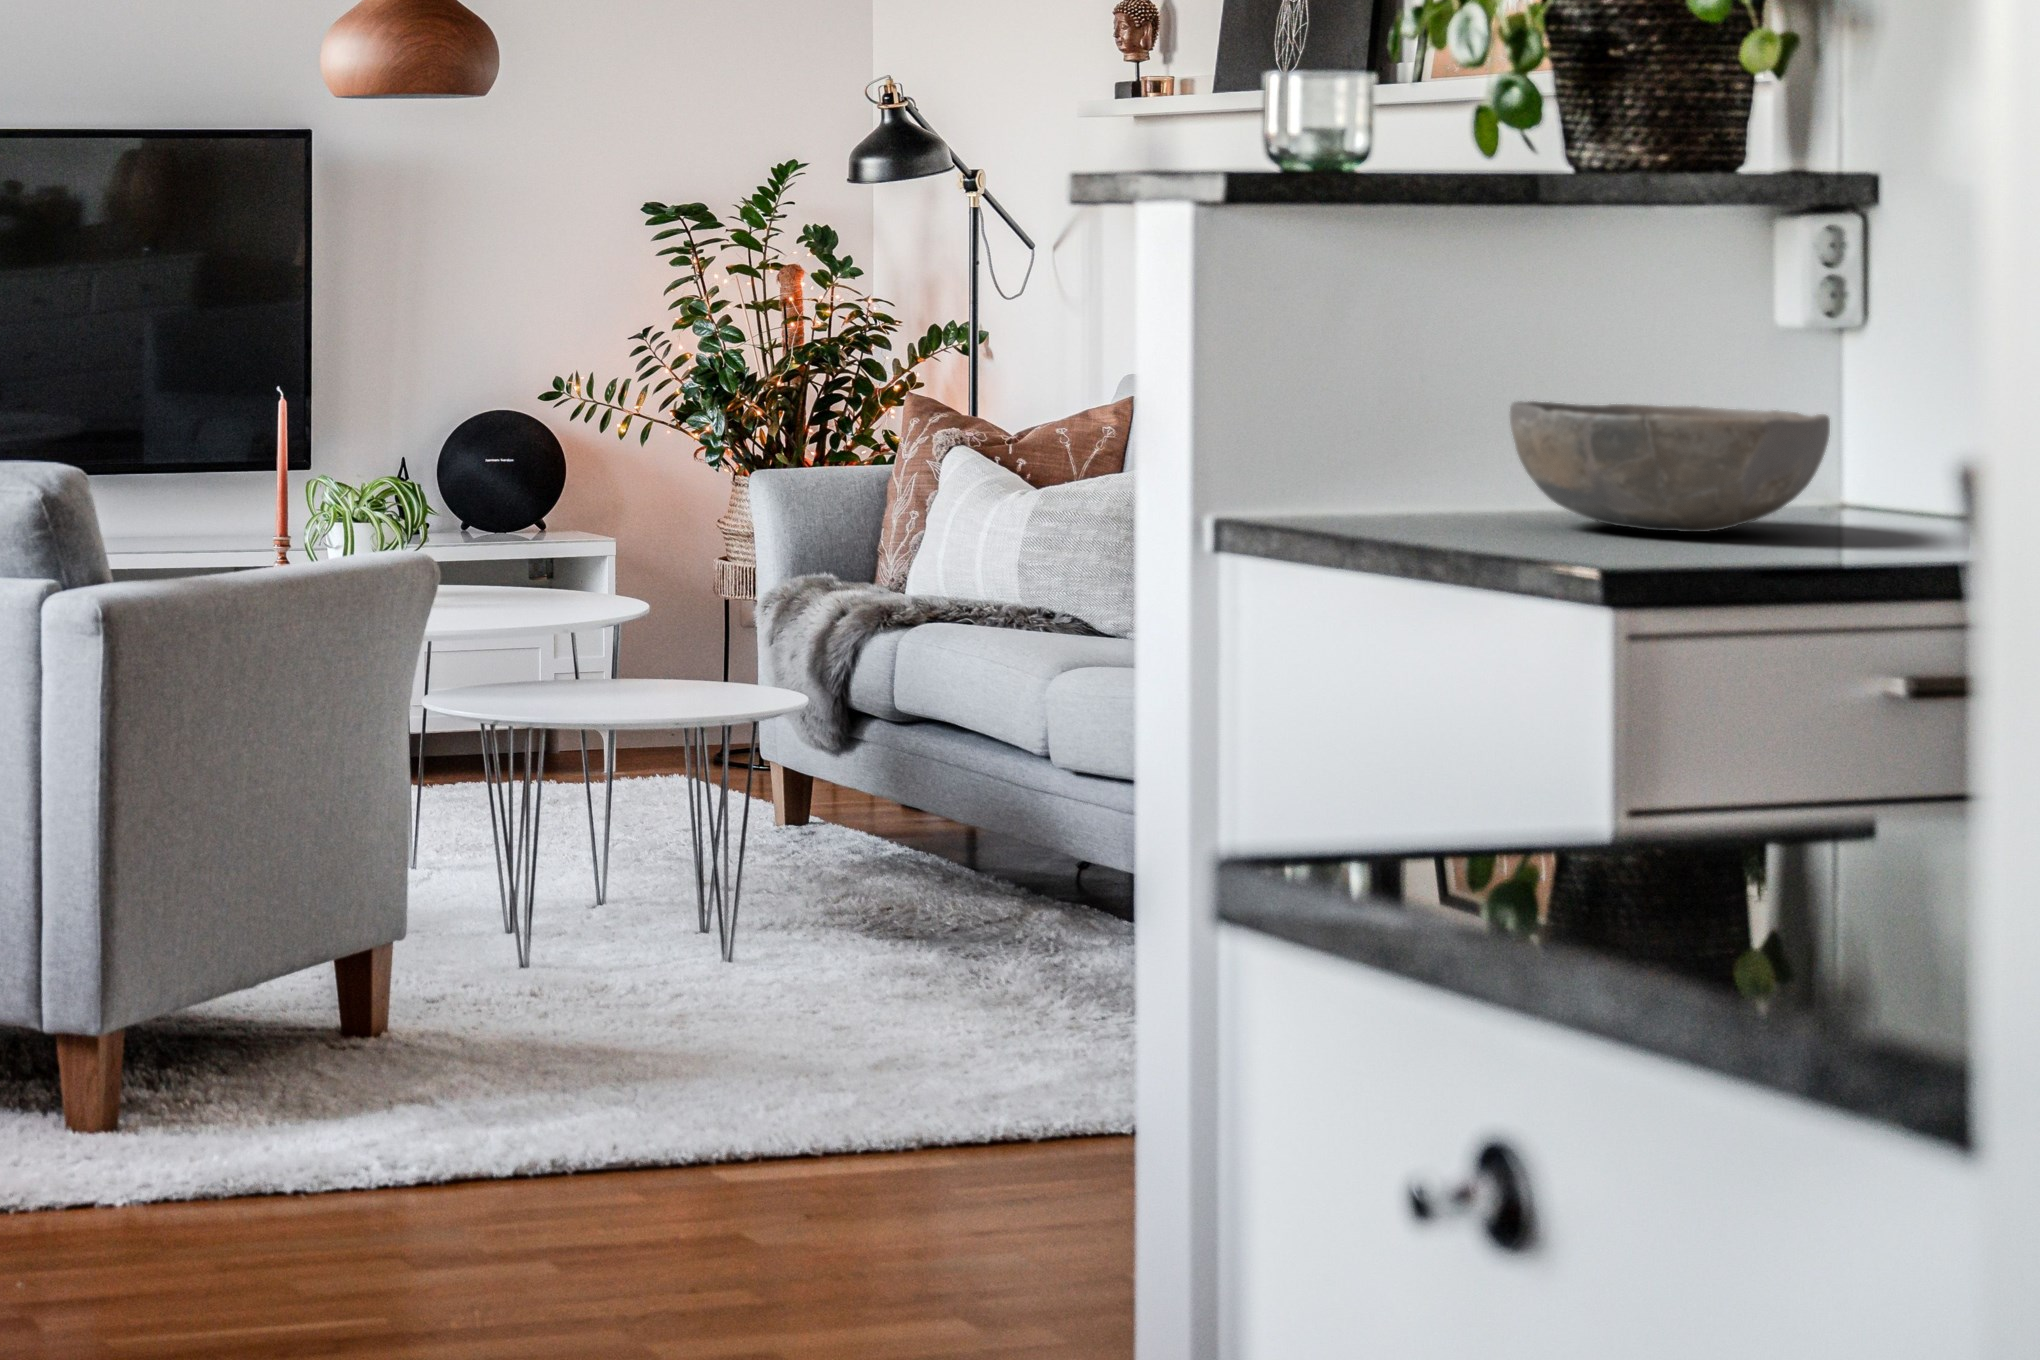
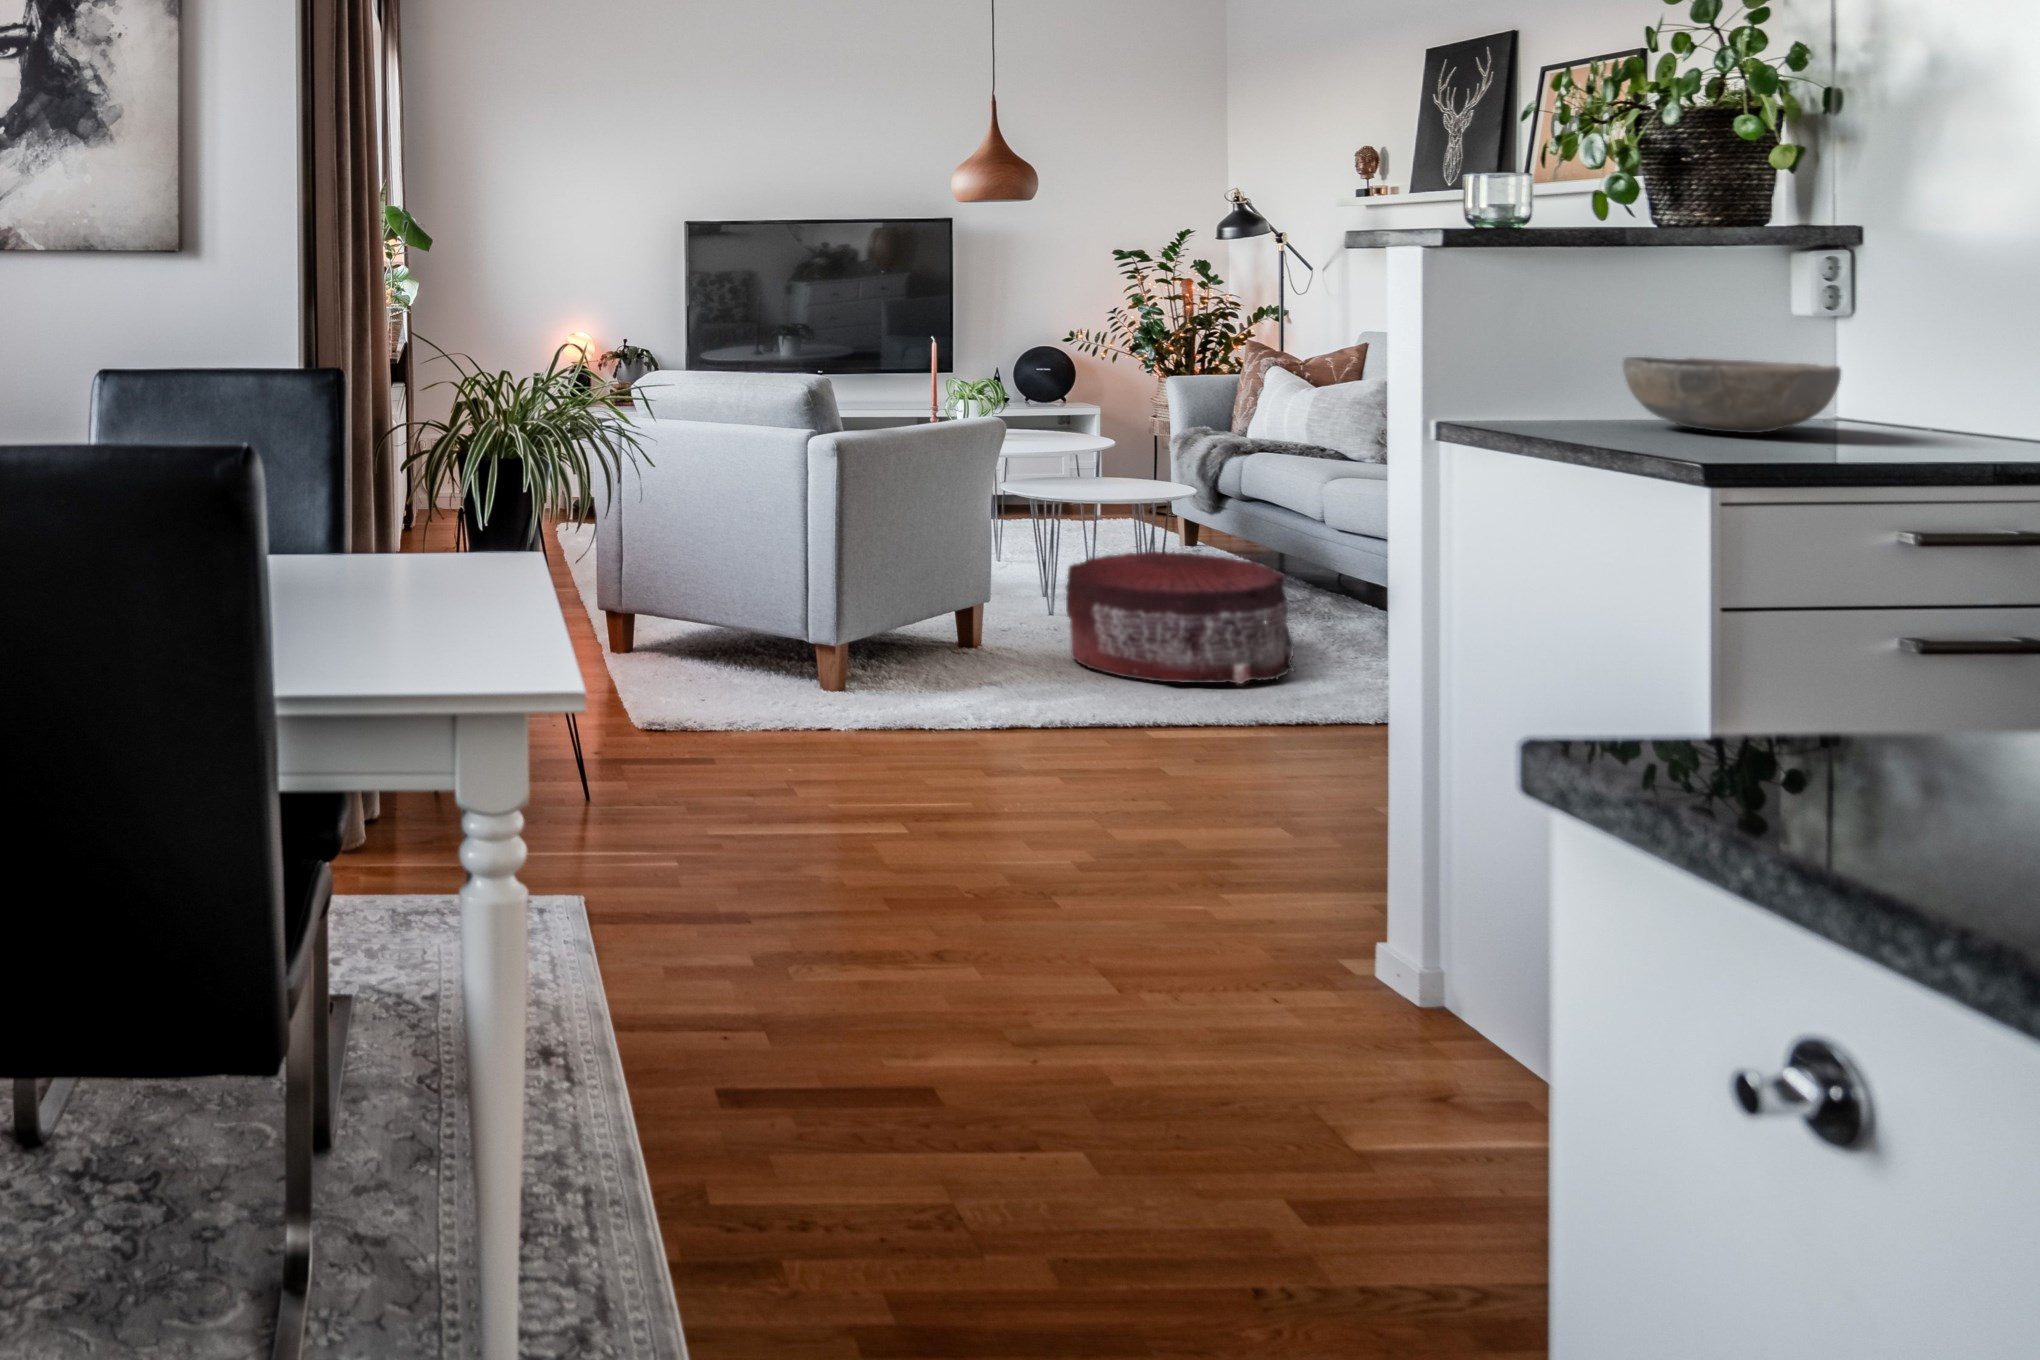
pouf: none [557,815,983,1077] -> present [1066,551,1294,684]

